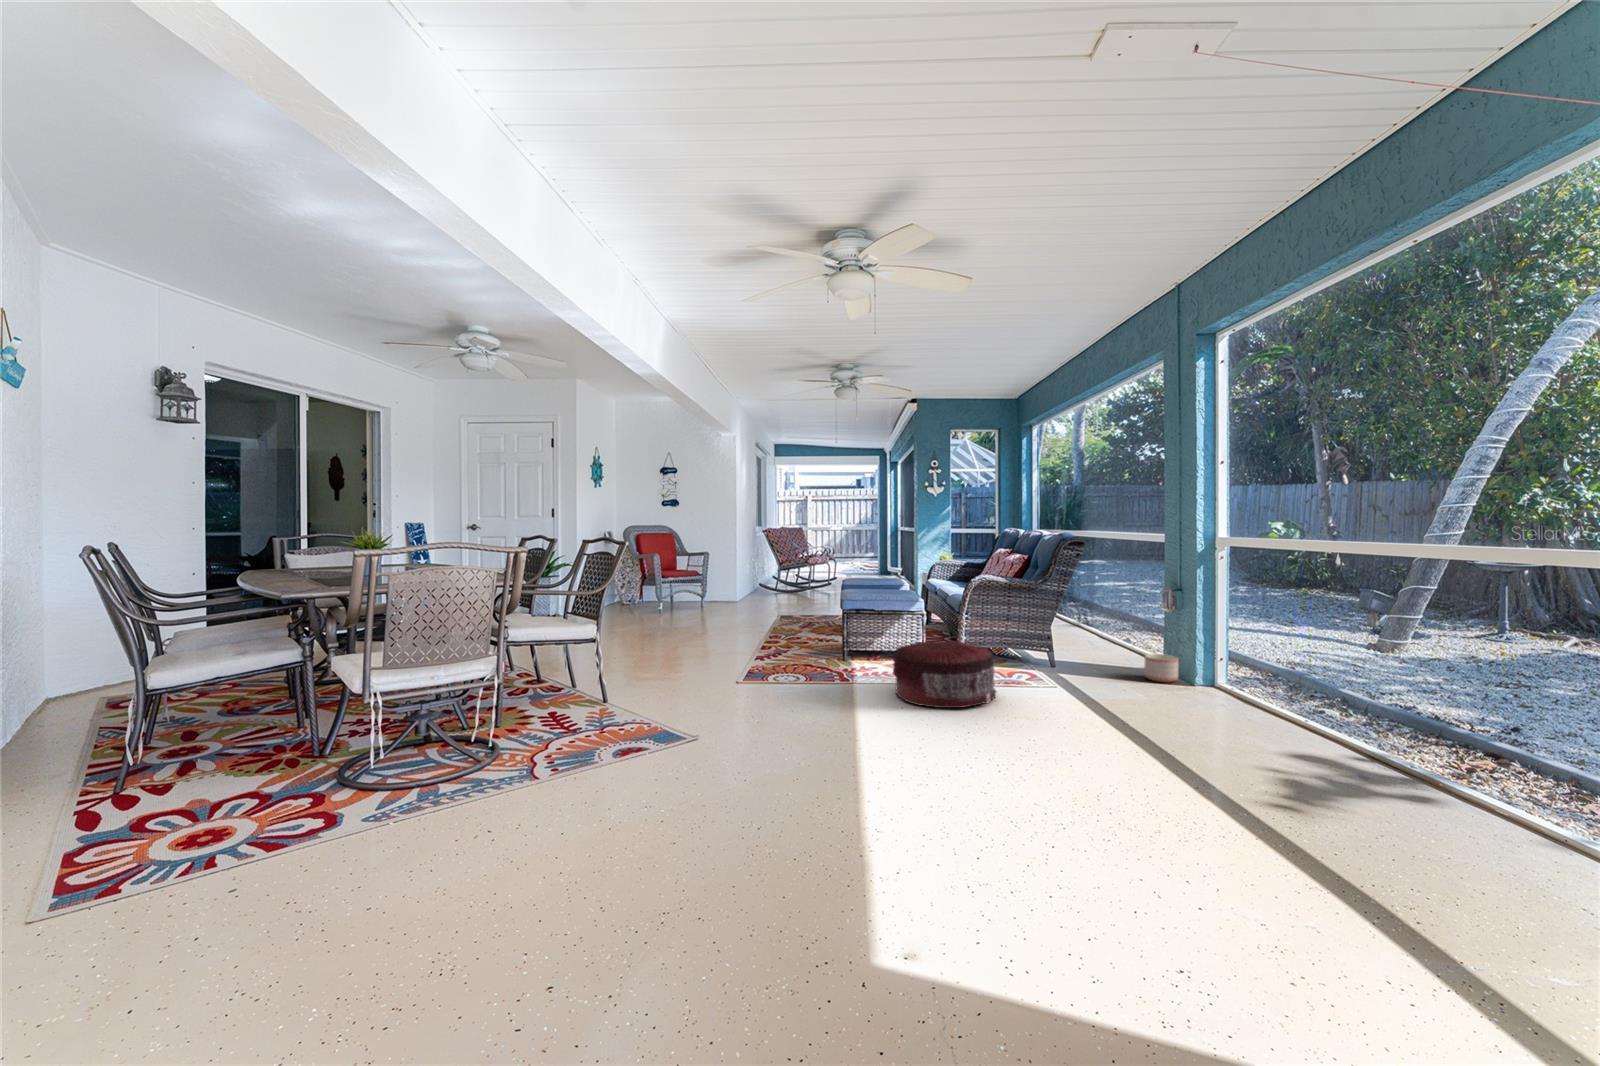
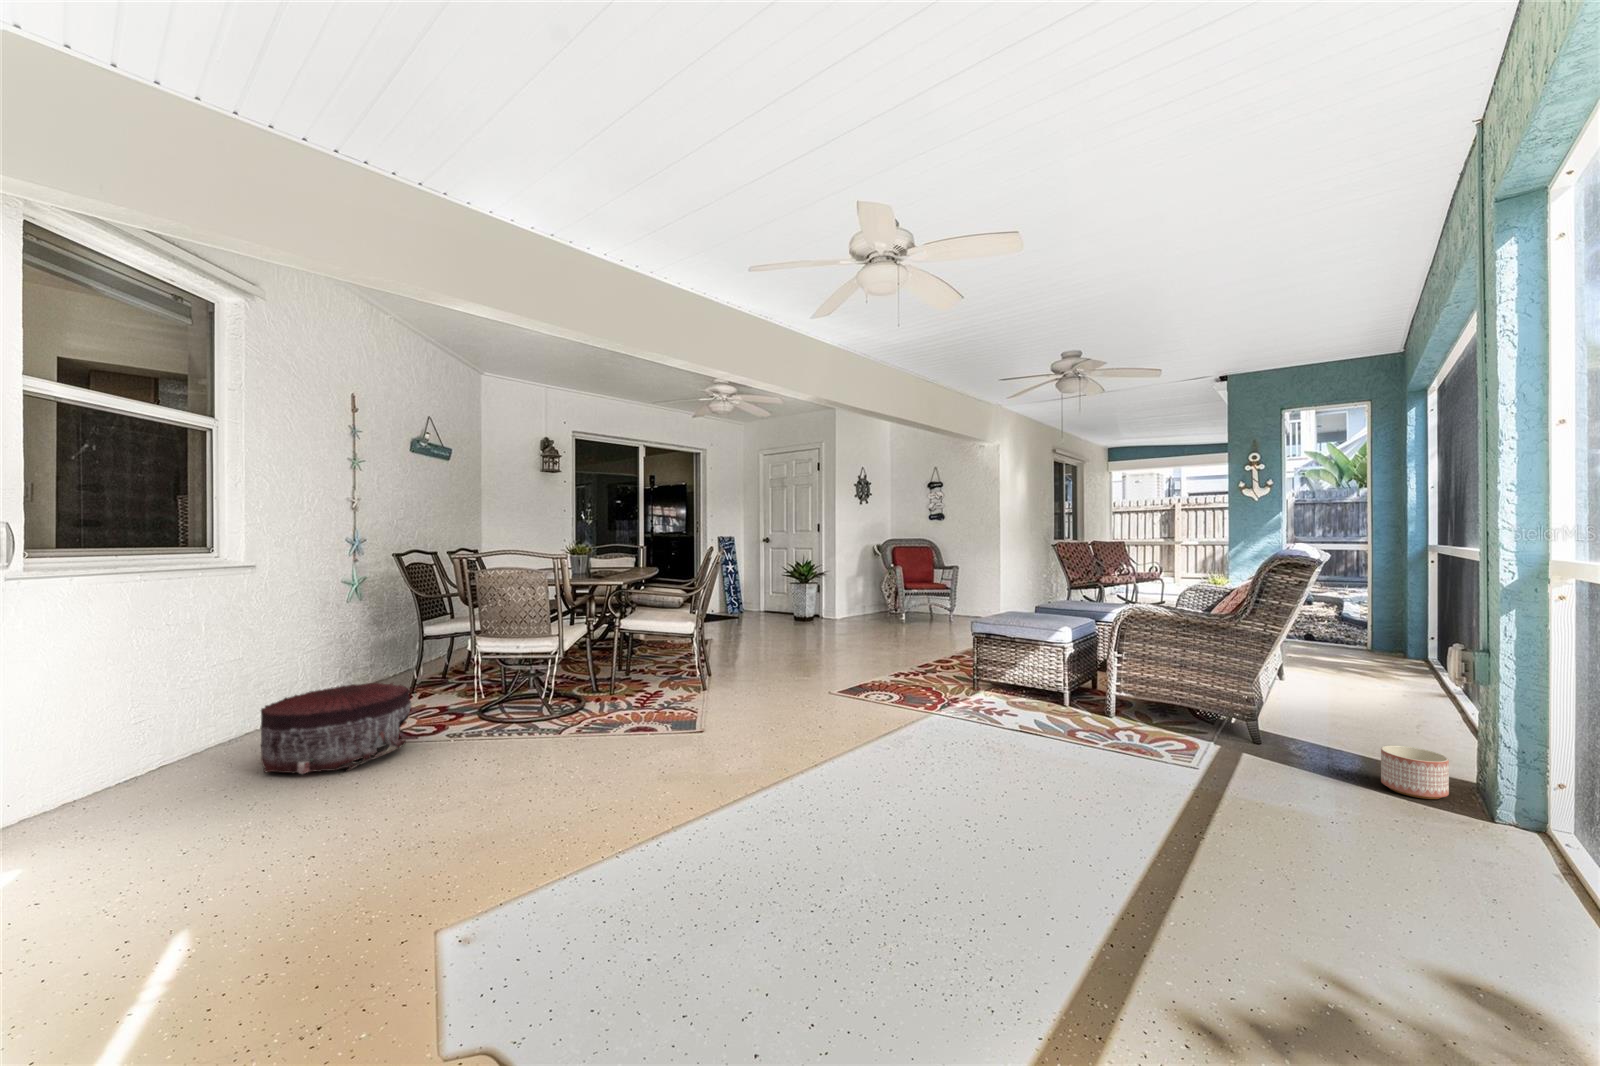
pouf: present [893,641,996,708] -> present [261,683,411,774]

